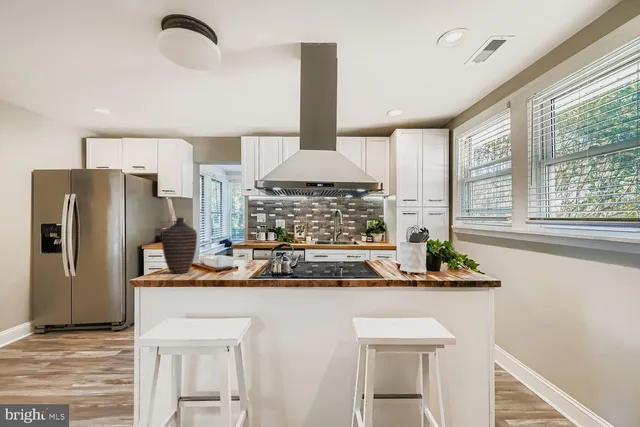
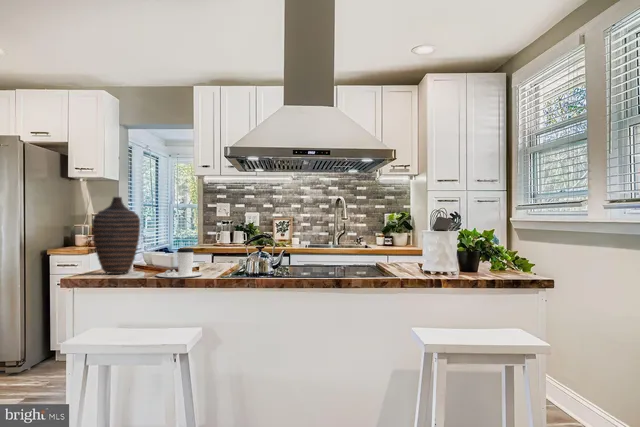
coffee cup: none [207,255,242,278] -> present [156,248,203,278]

